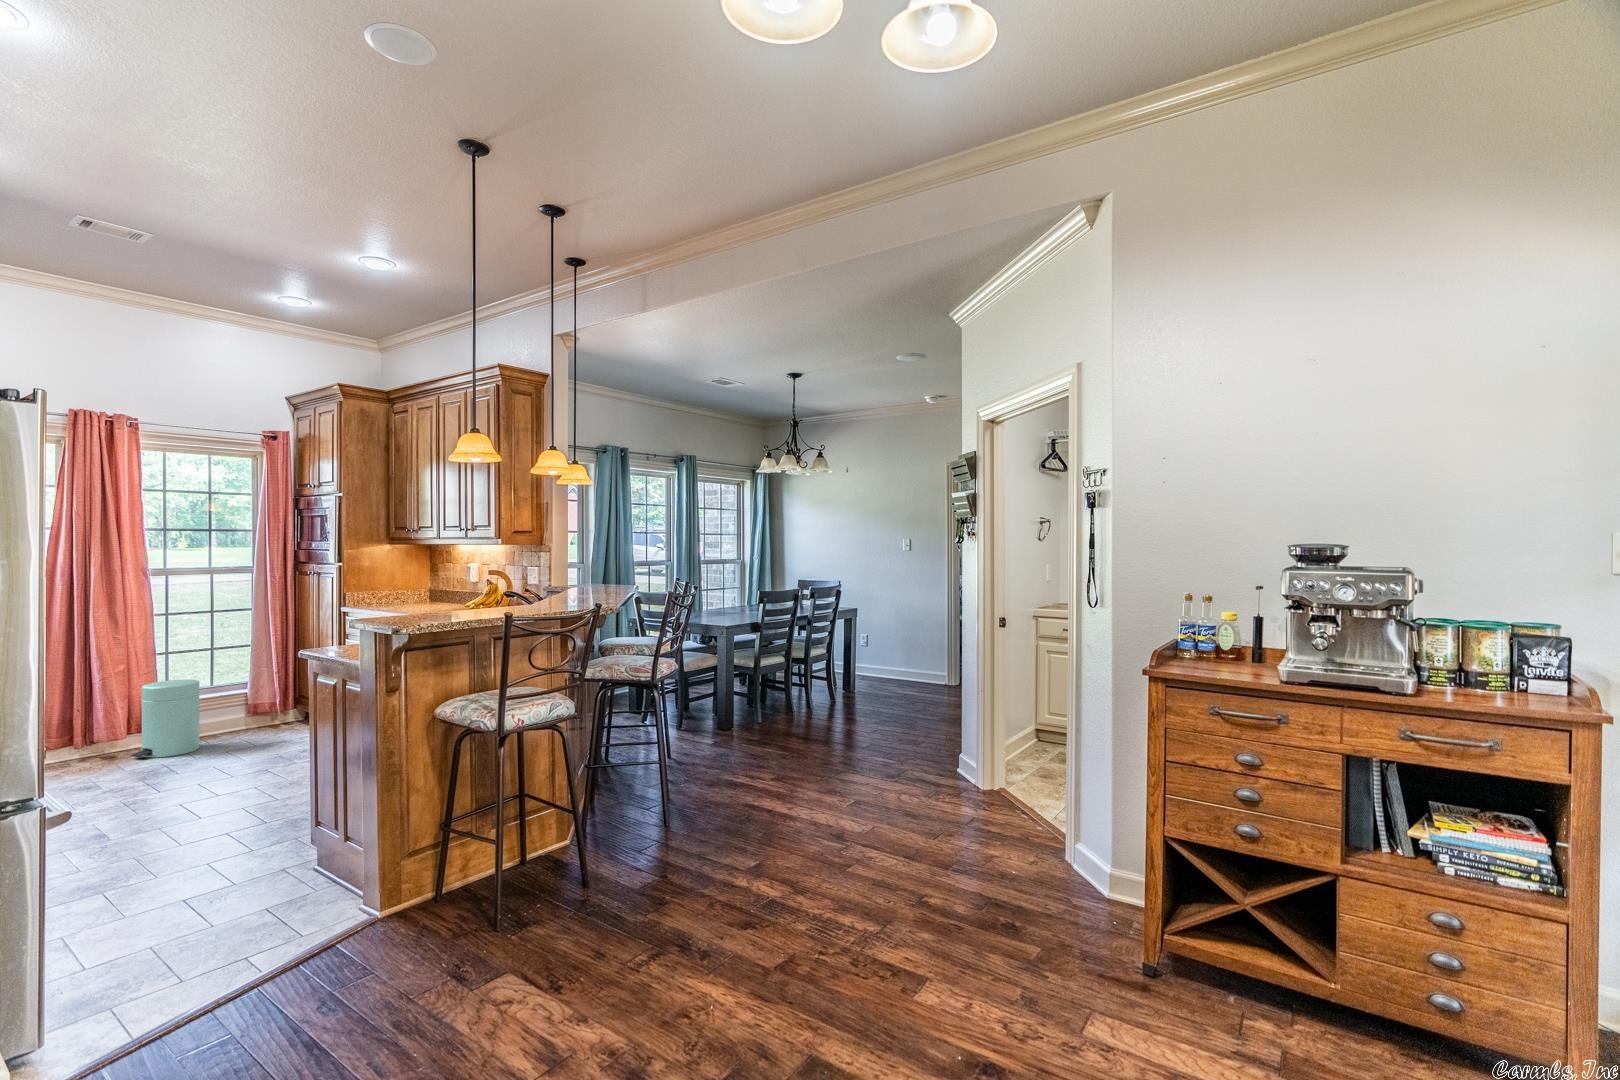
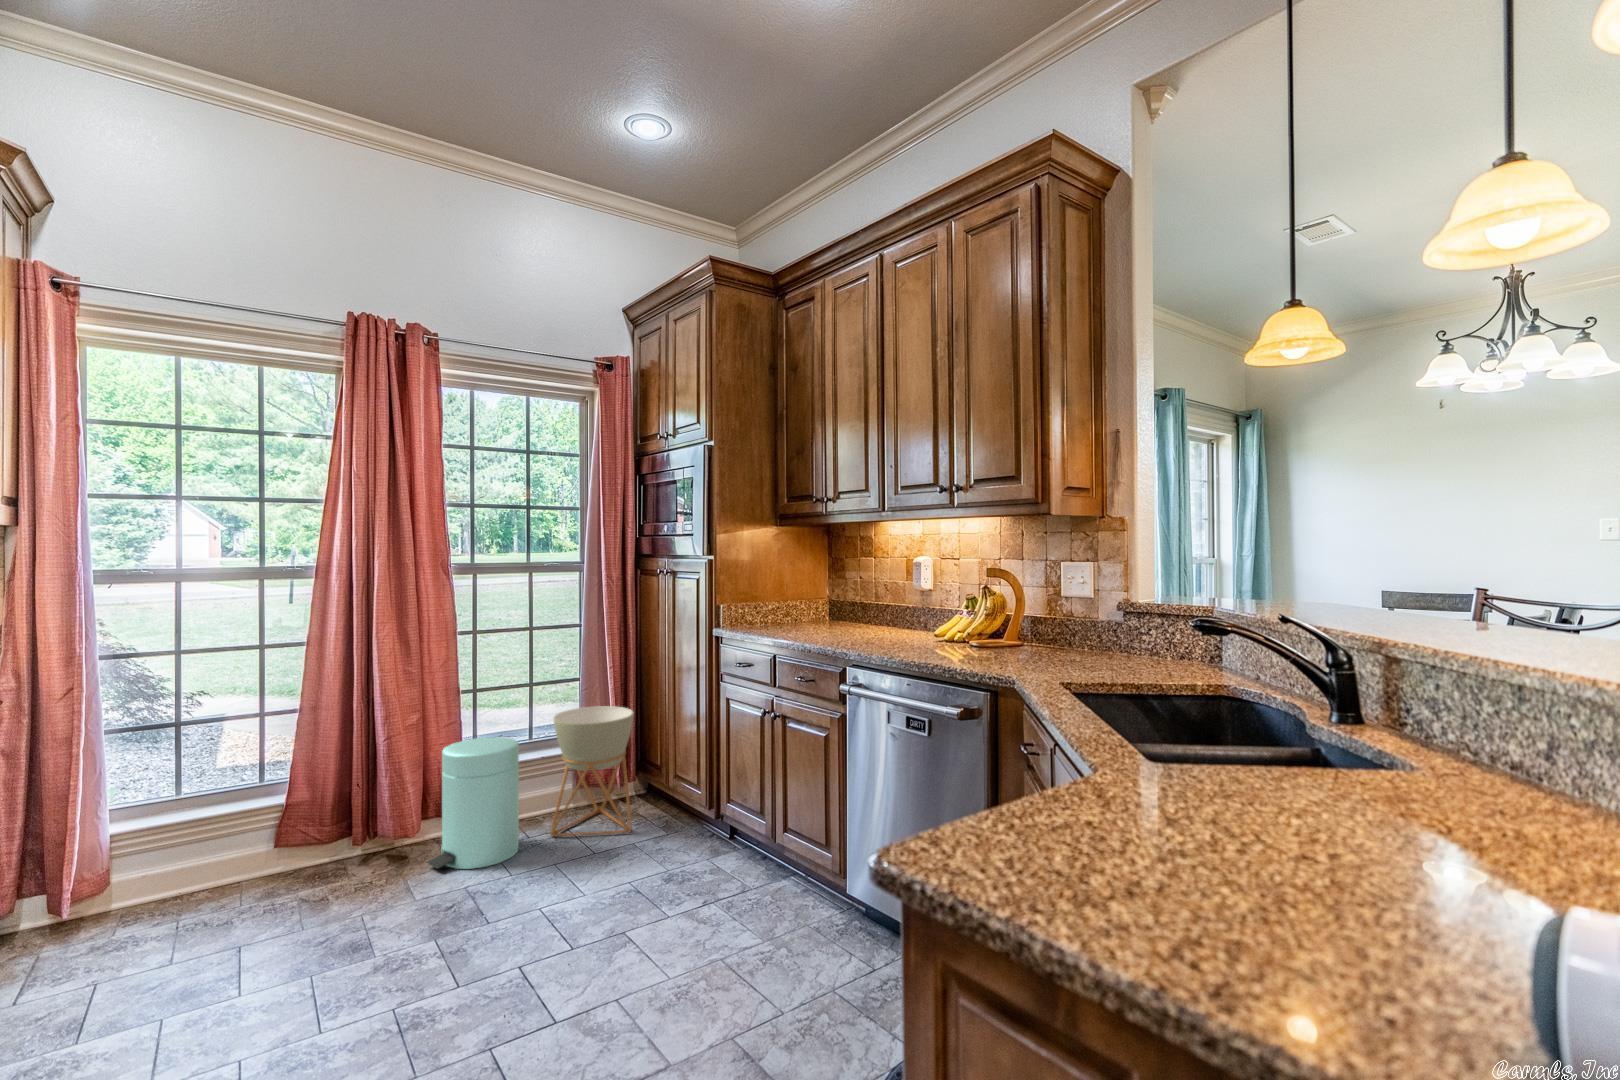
planter: none [223,661,288,742] -> present [550,706,634,836]

